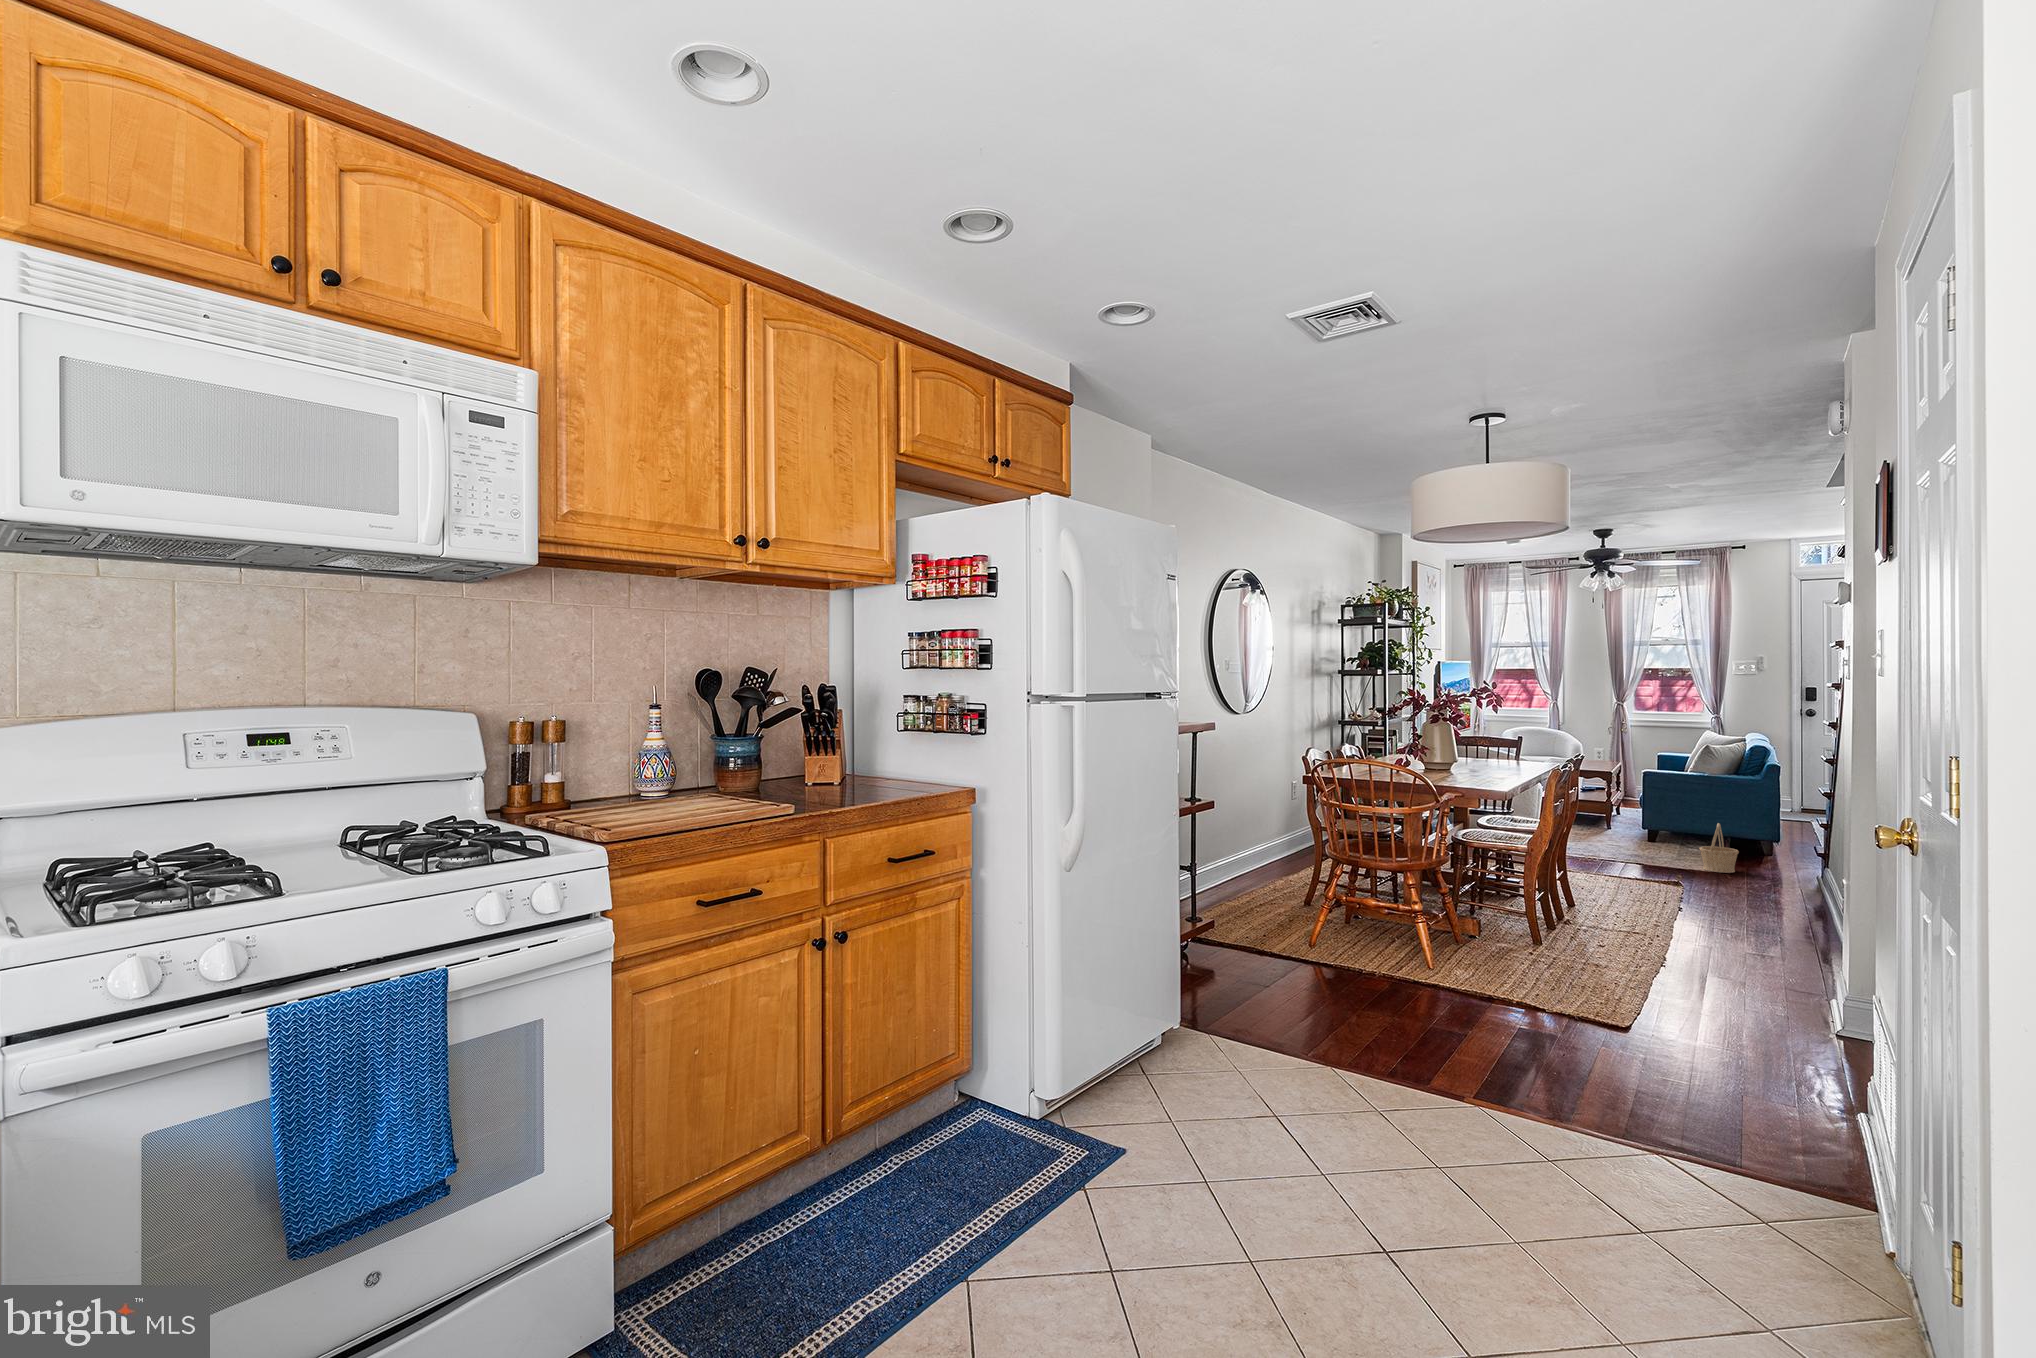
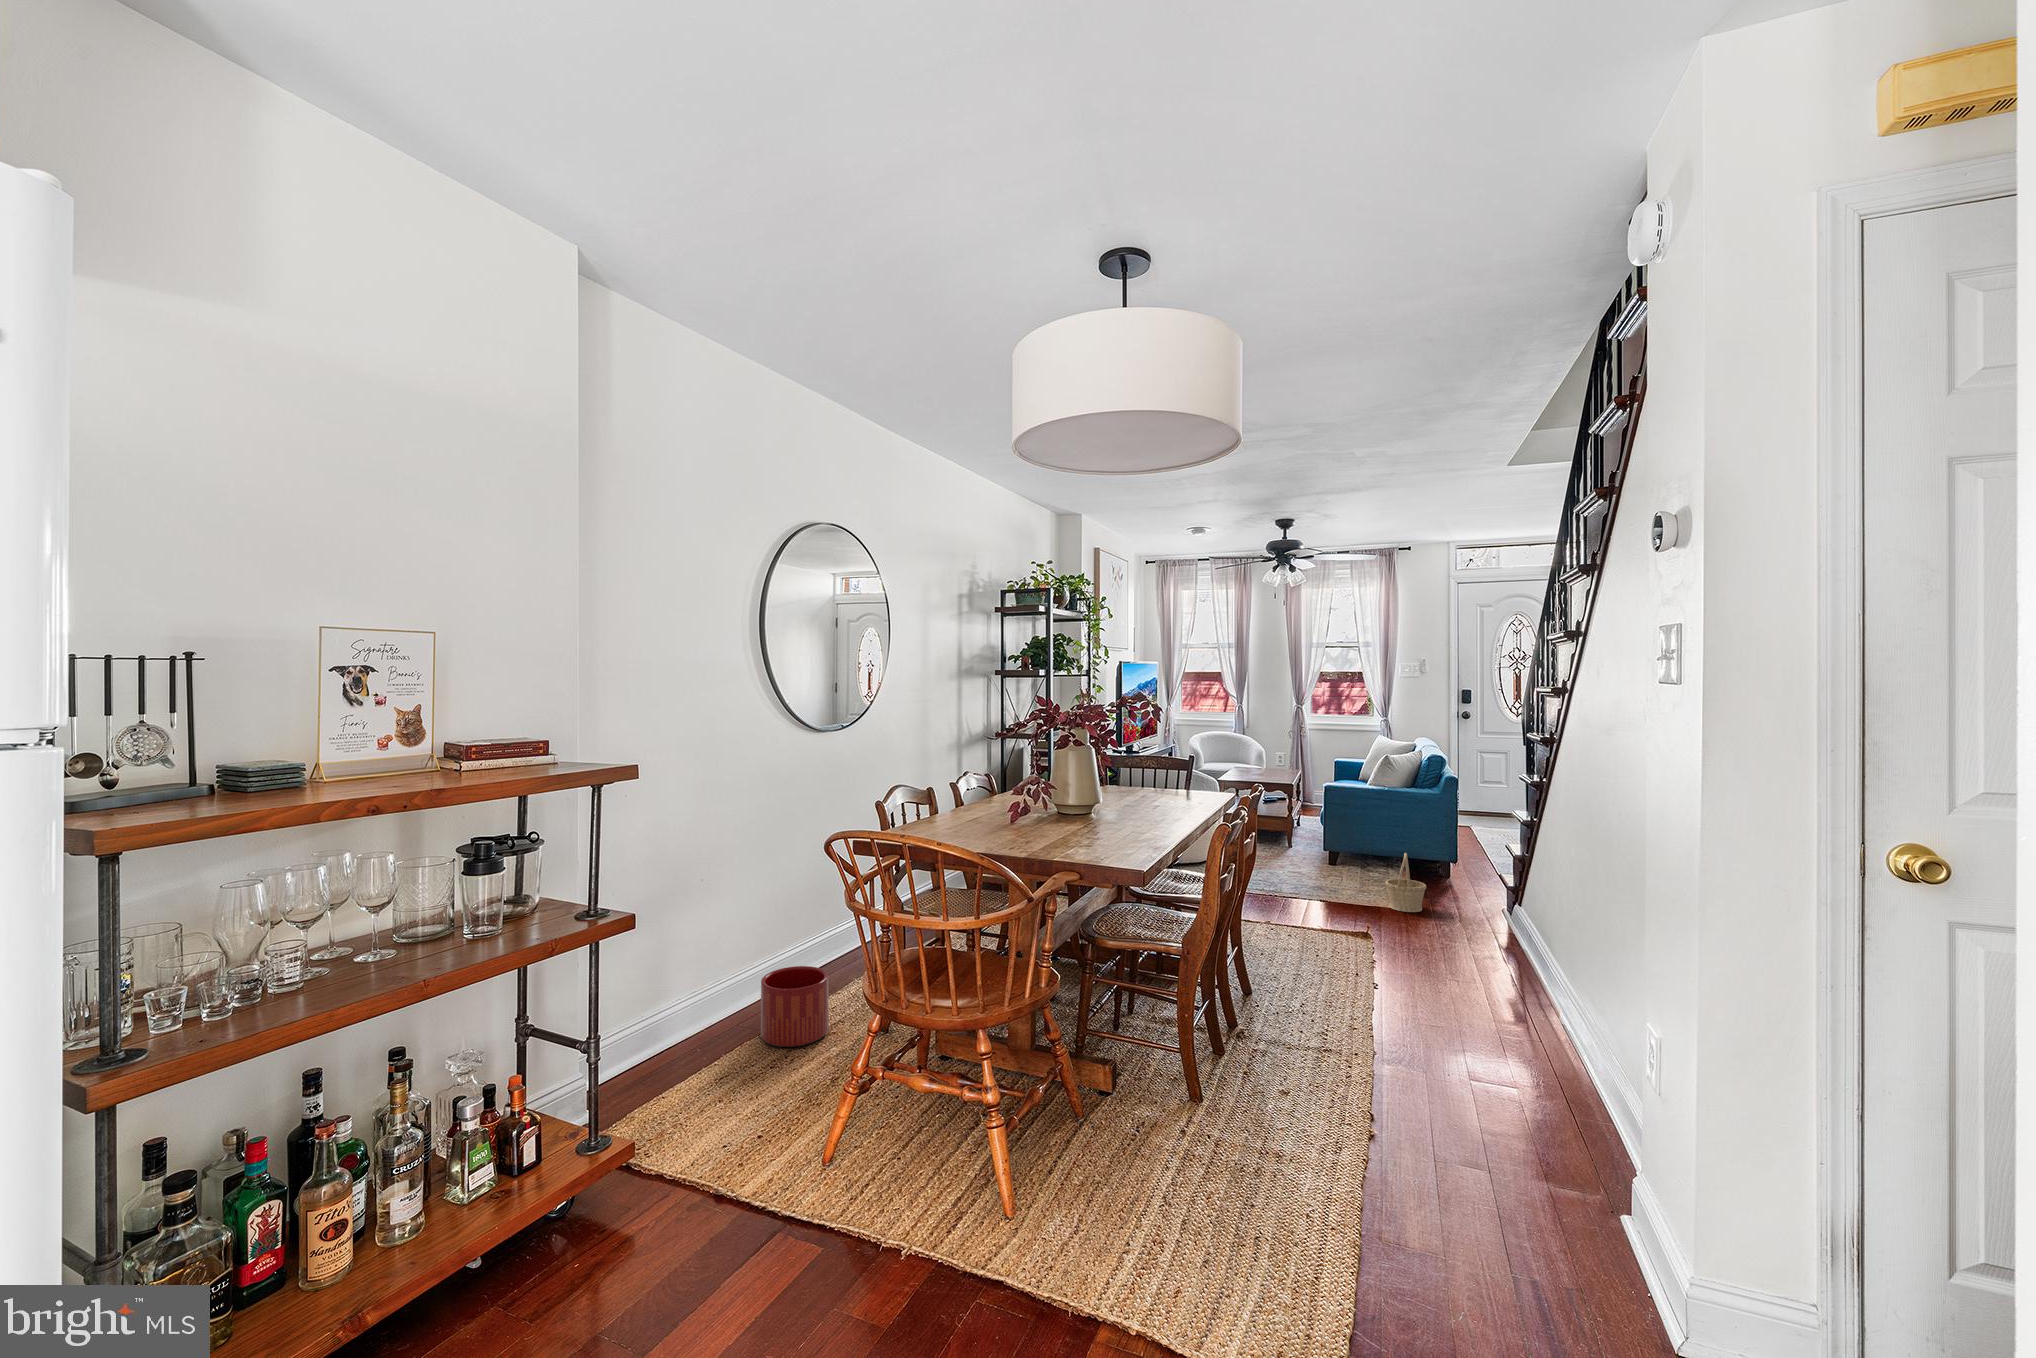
planter: none [1229,863,1273,908] -> present [761,966,829,1047]

